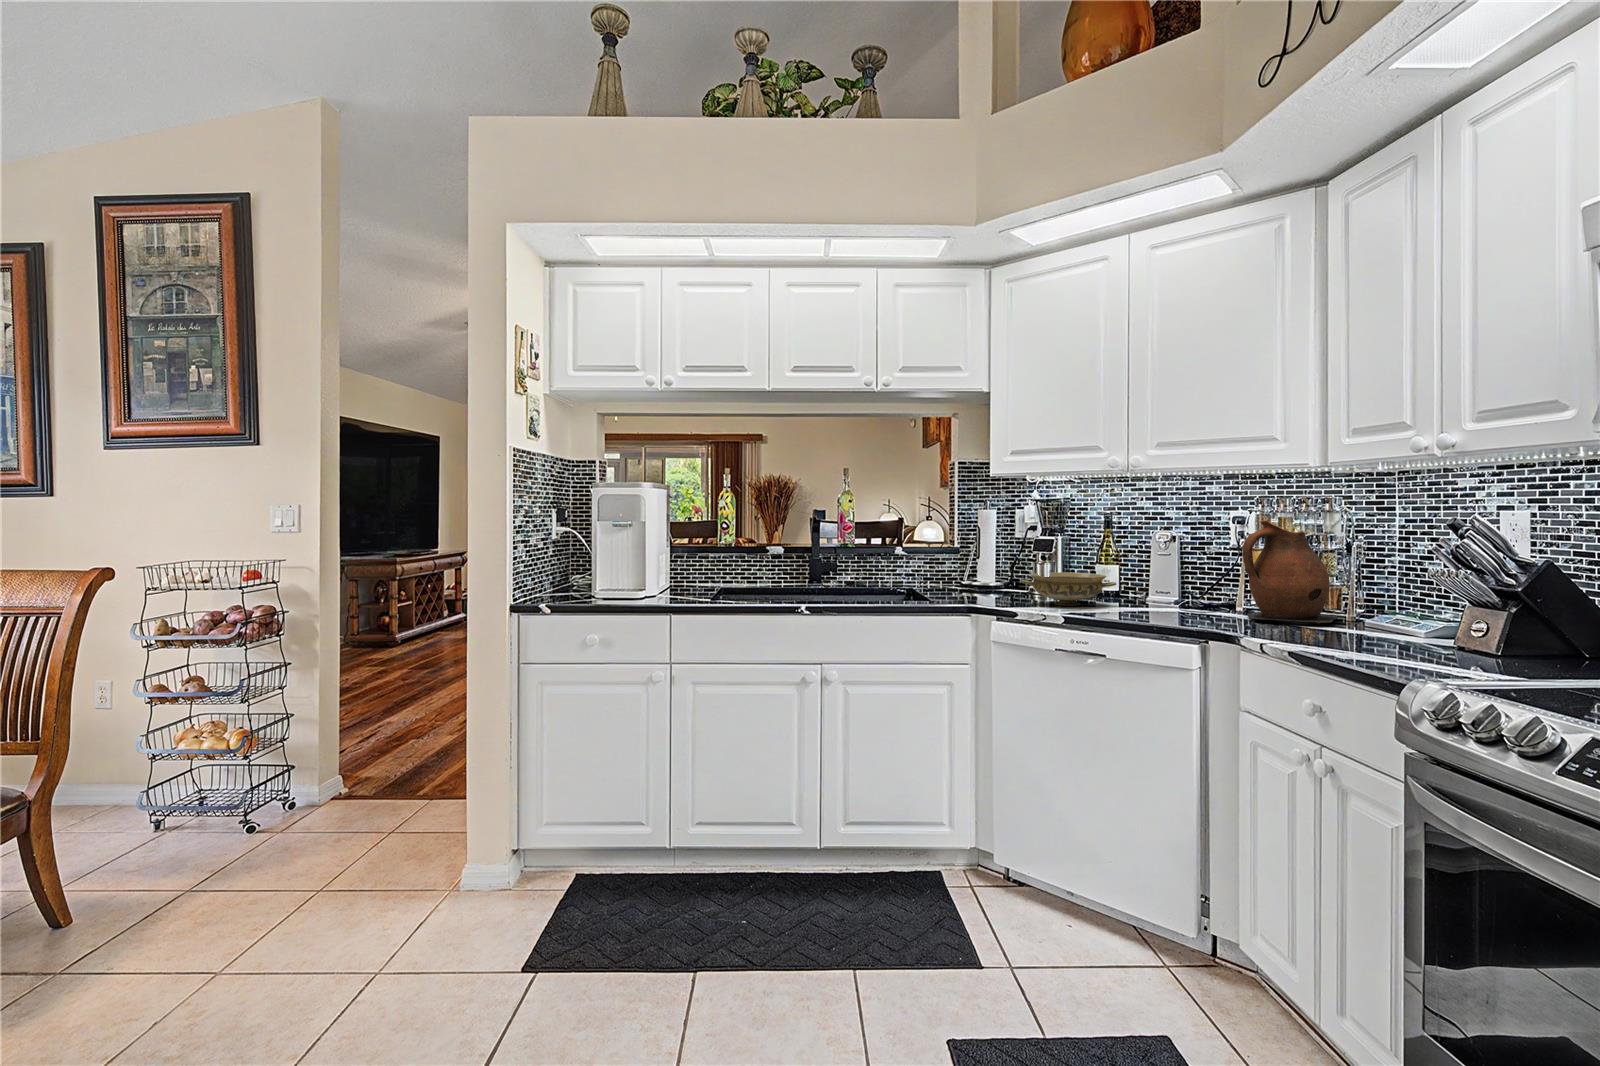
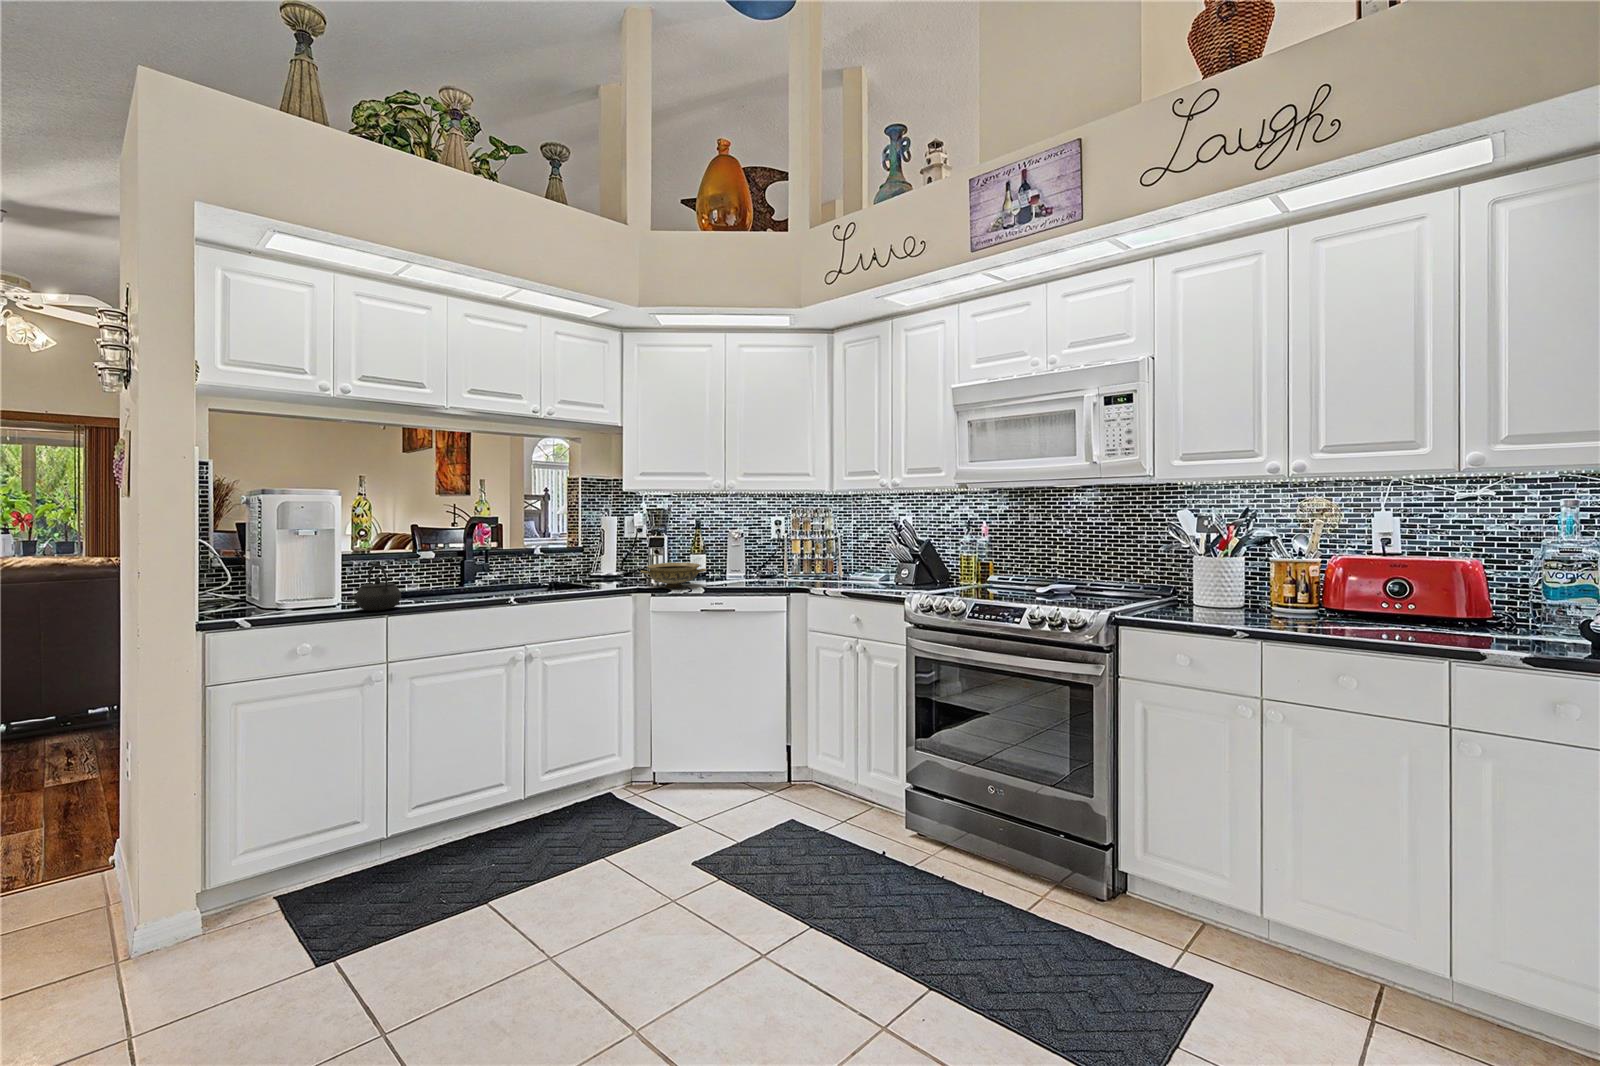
ceramic pitcher: present [1242,521,1338,625] -> none [787,526,839,590]
kettle: none [689,551,736,605] -> present [355,563,401,611]

